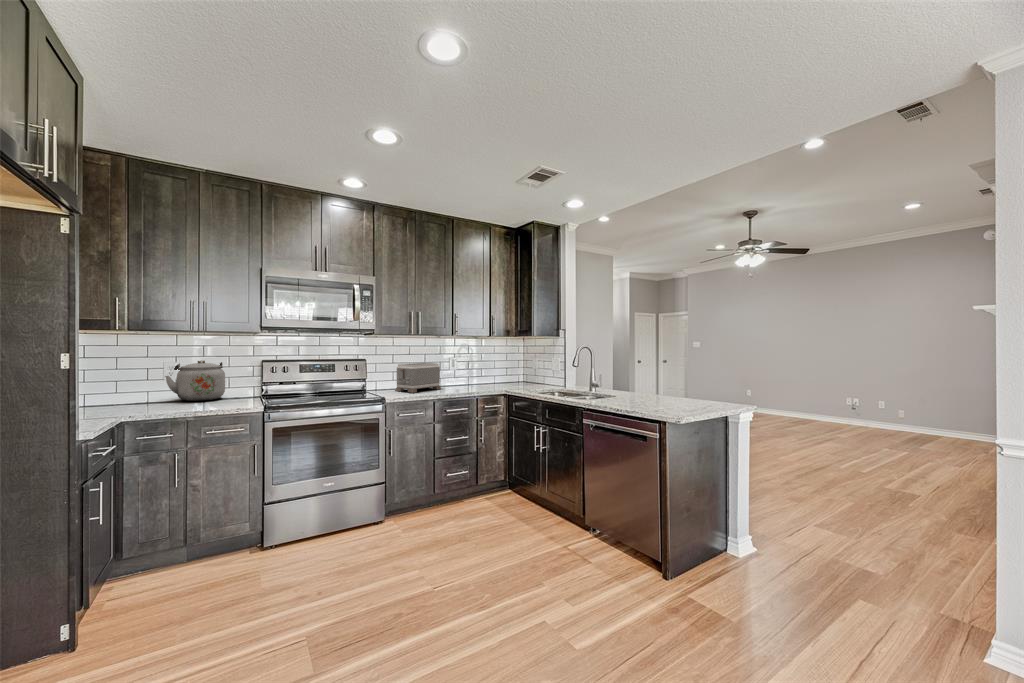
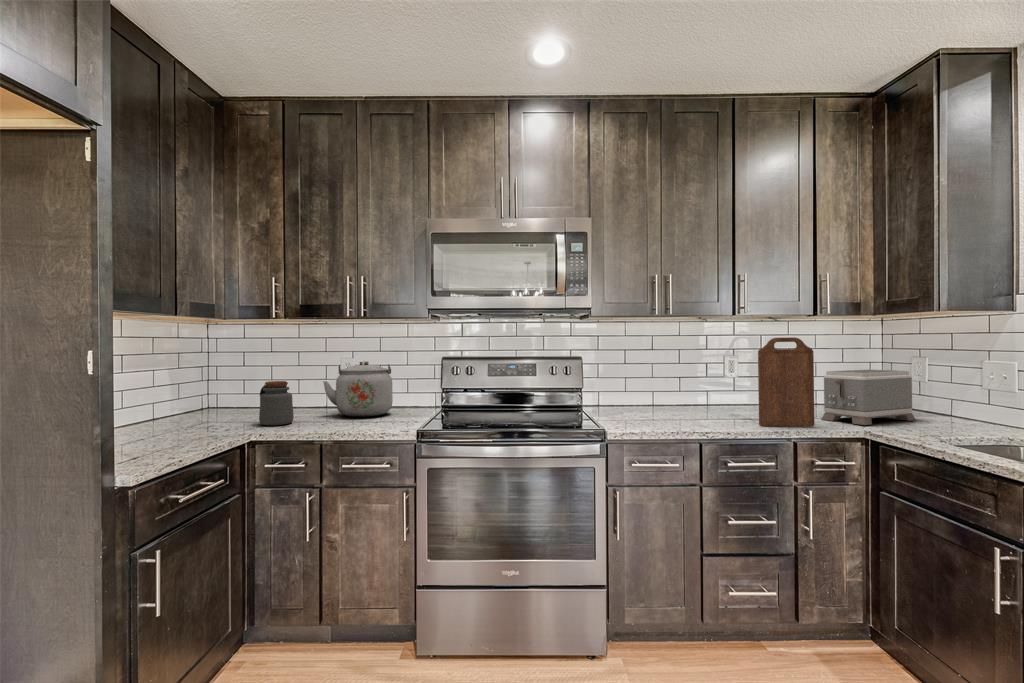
cutting board: none [462,346,487,391] -> present [758,337,815,427]
toaster: present [395,363,441,393] -> present [822,369,916,425]
jar: none [114,377,147,411] -> present [259,381,294,425]

